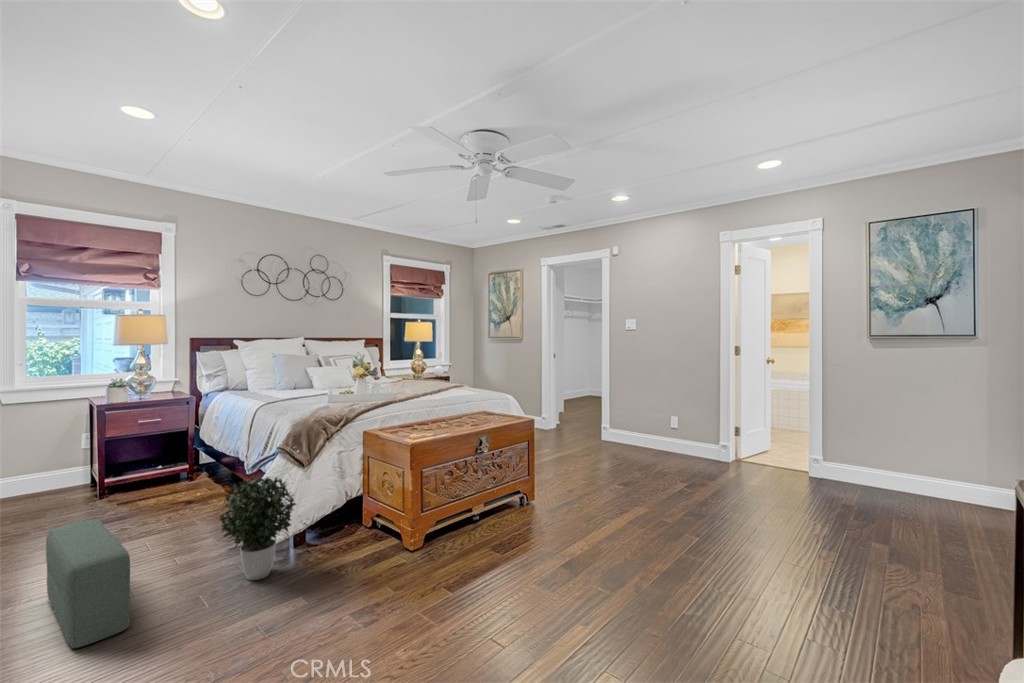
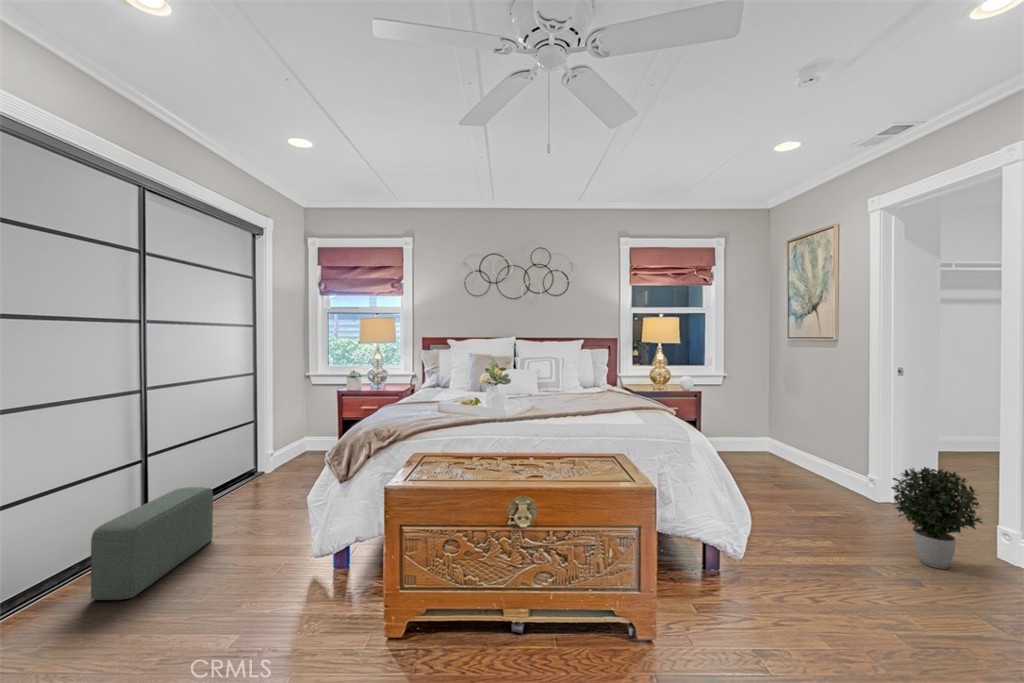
potted plant: present [220,477,296,580] -> present [891,467,982,569]

